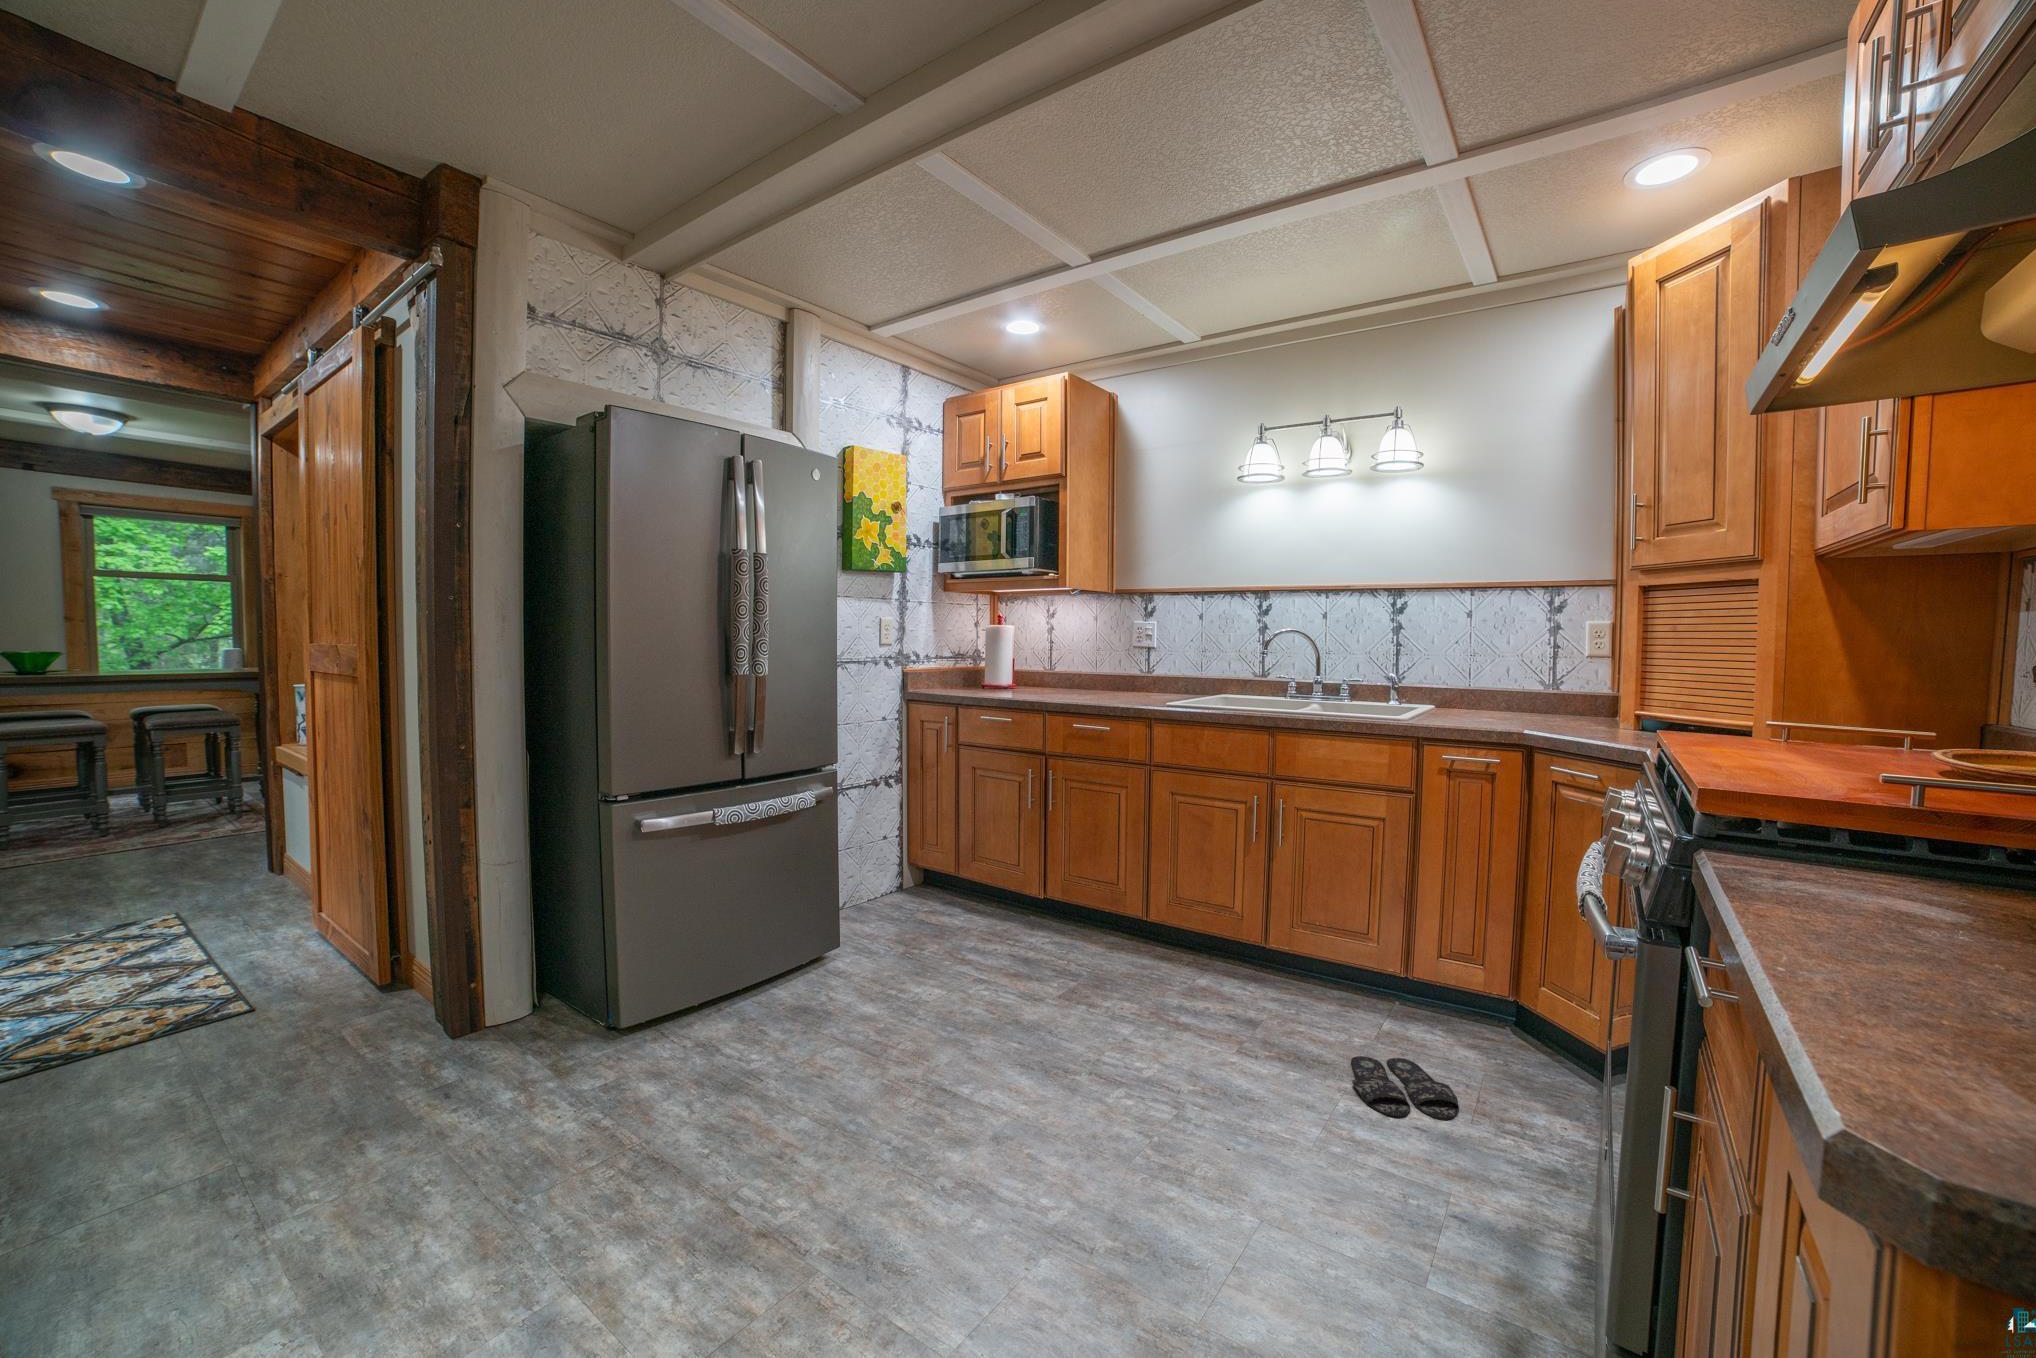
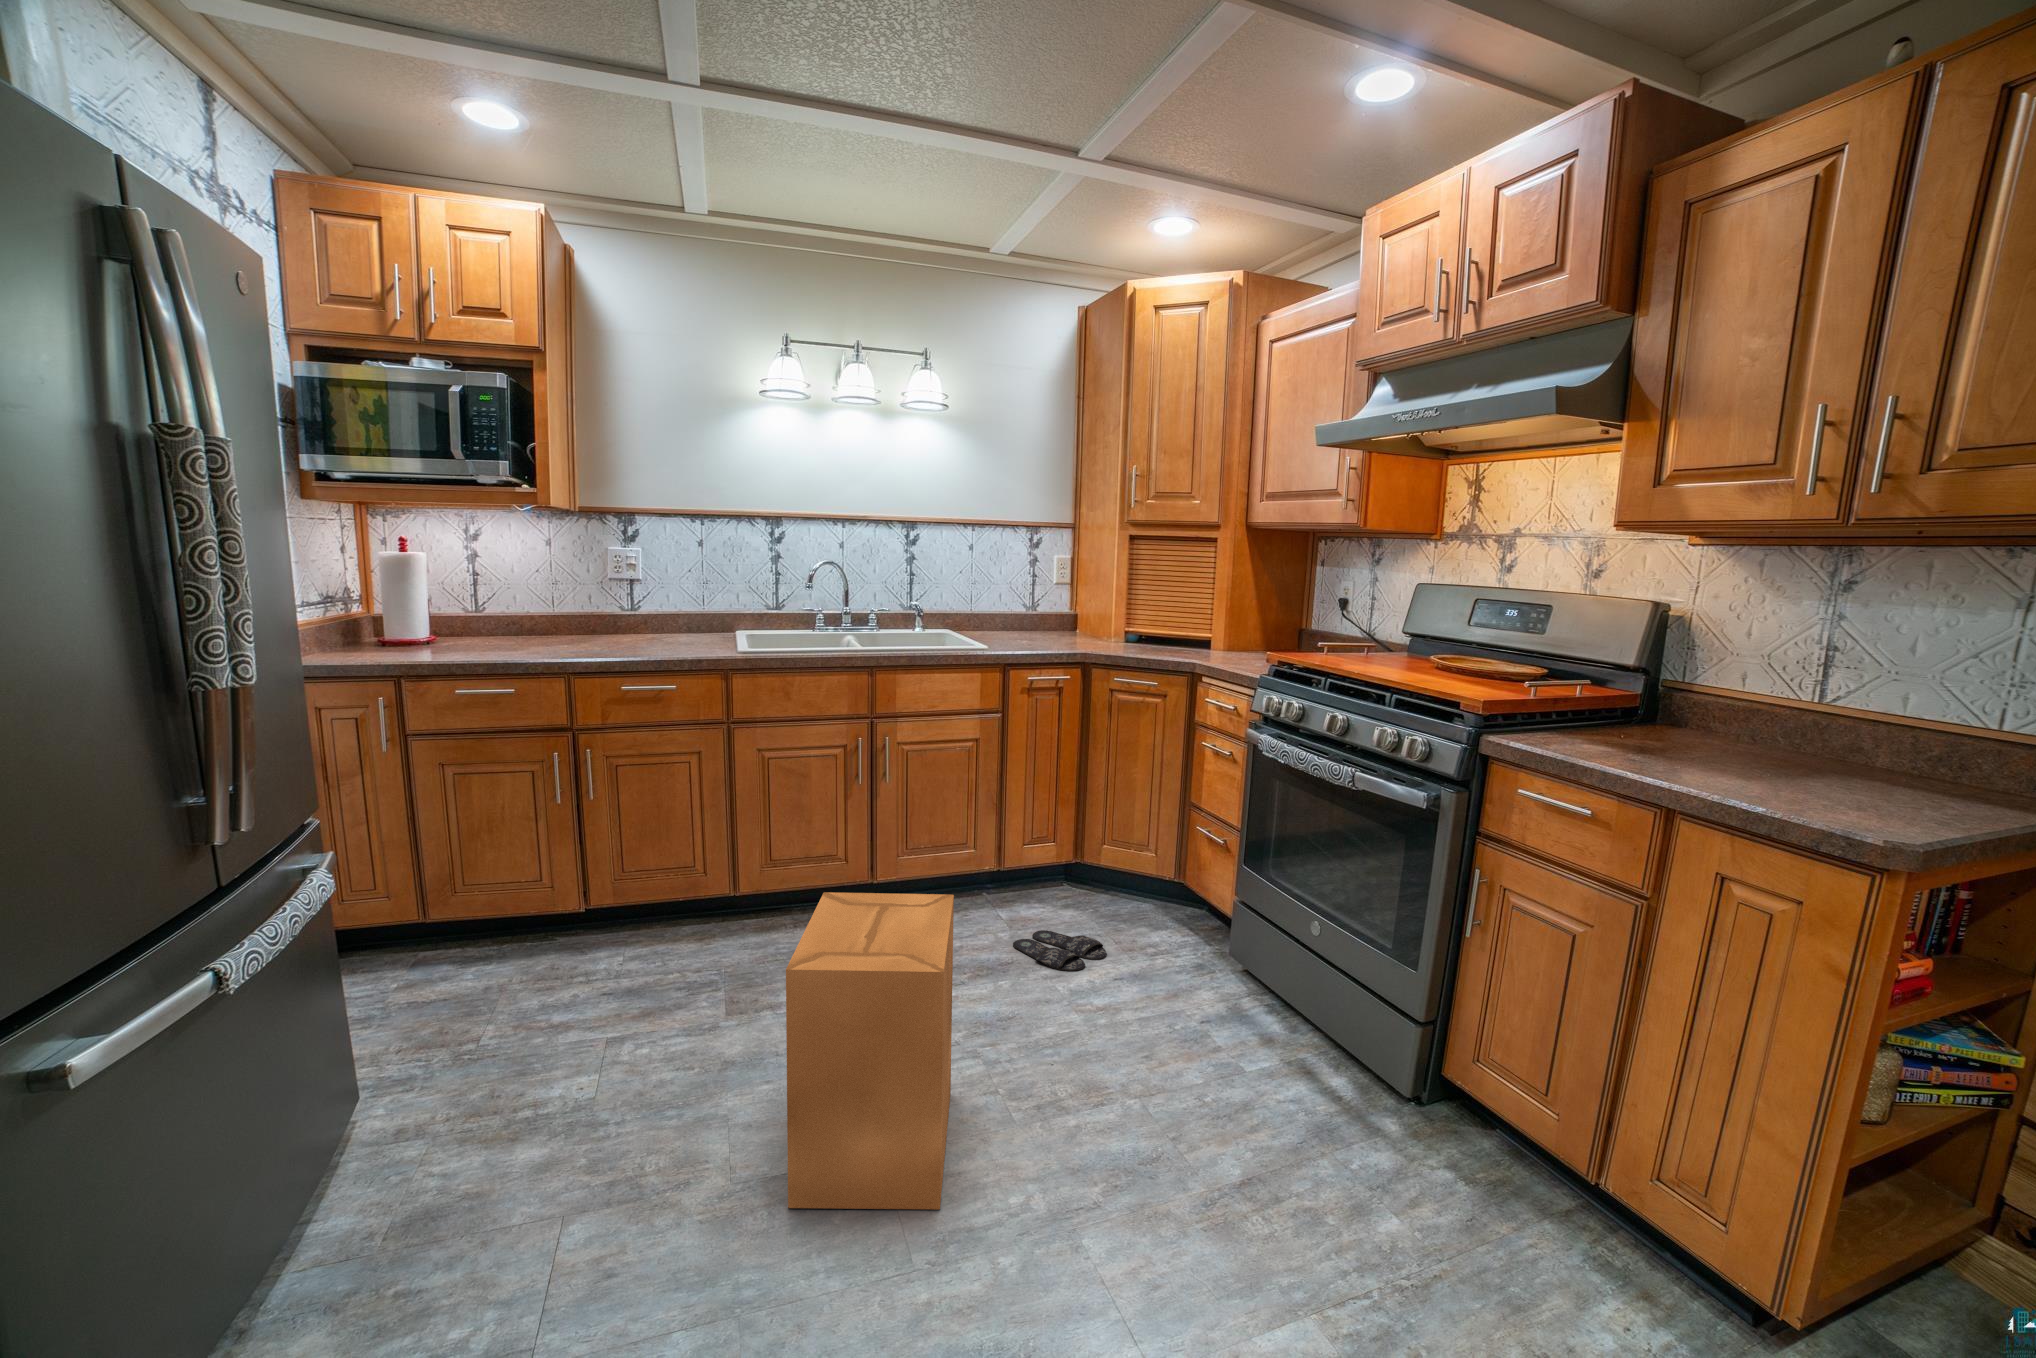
cardboard box: none [873,902,1094,1228] -> present [786,892,954,1209]

